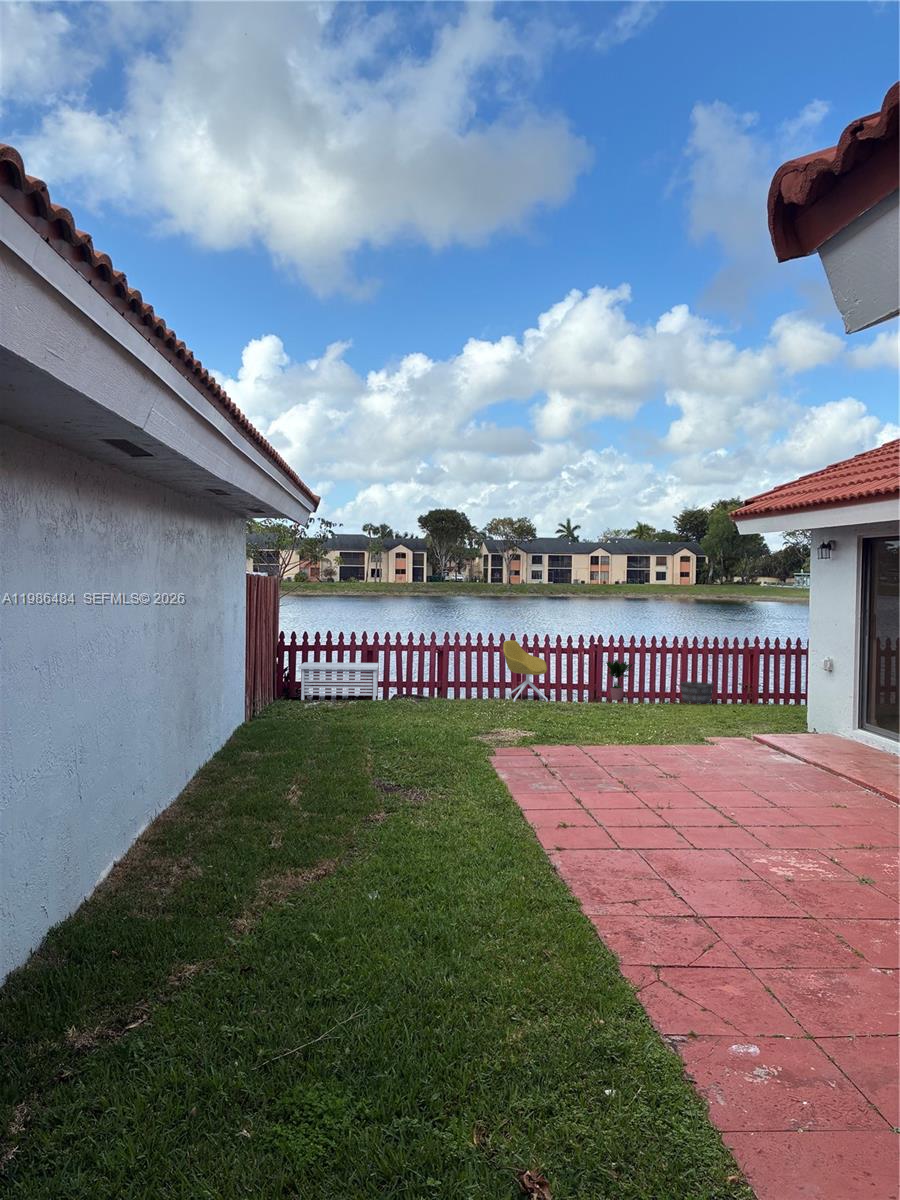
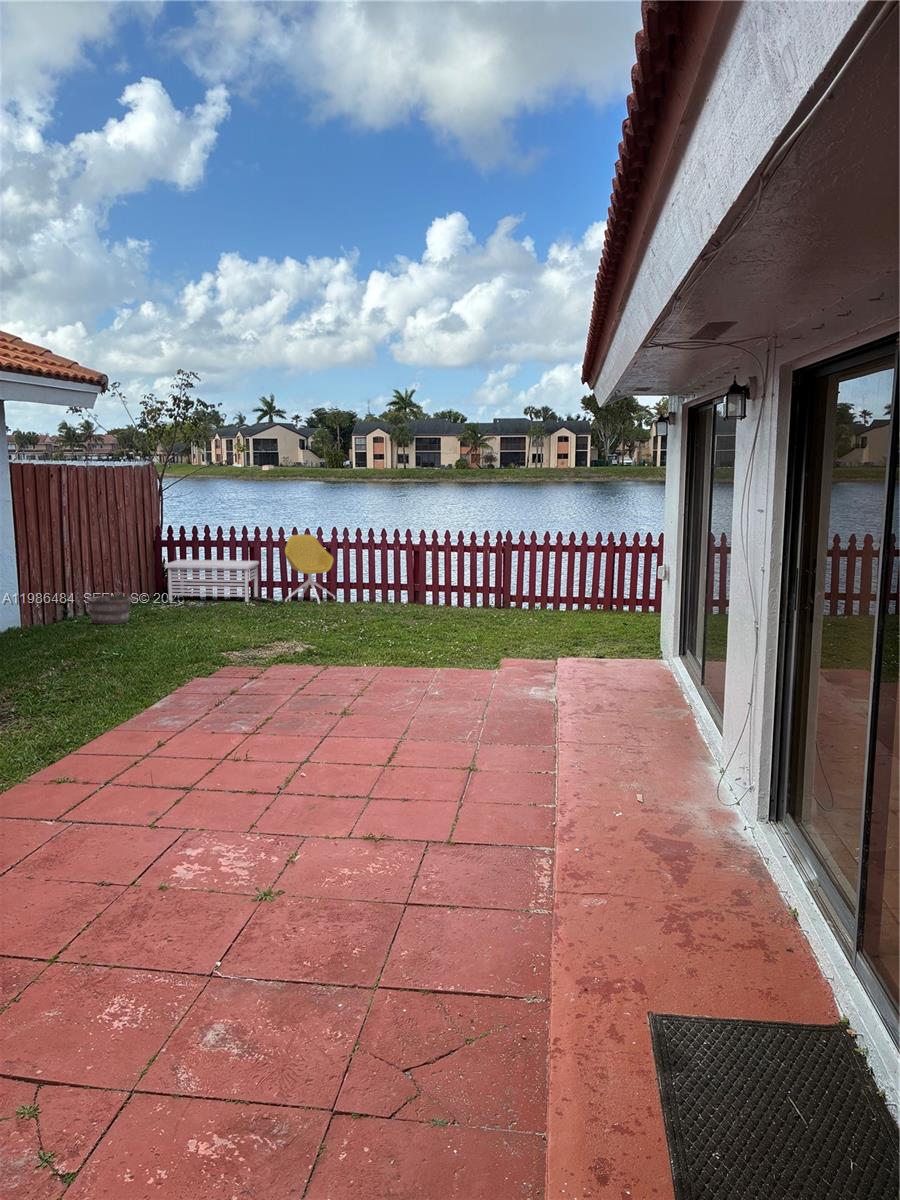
chair: present [503,640,548,702] -> present [285,534,335,604]
potted plant: present [606,660,633,700] -> none [508,558,542,605]
bucket: present [680,681,714,703] -> present [87,592,135,624]

